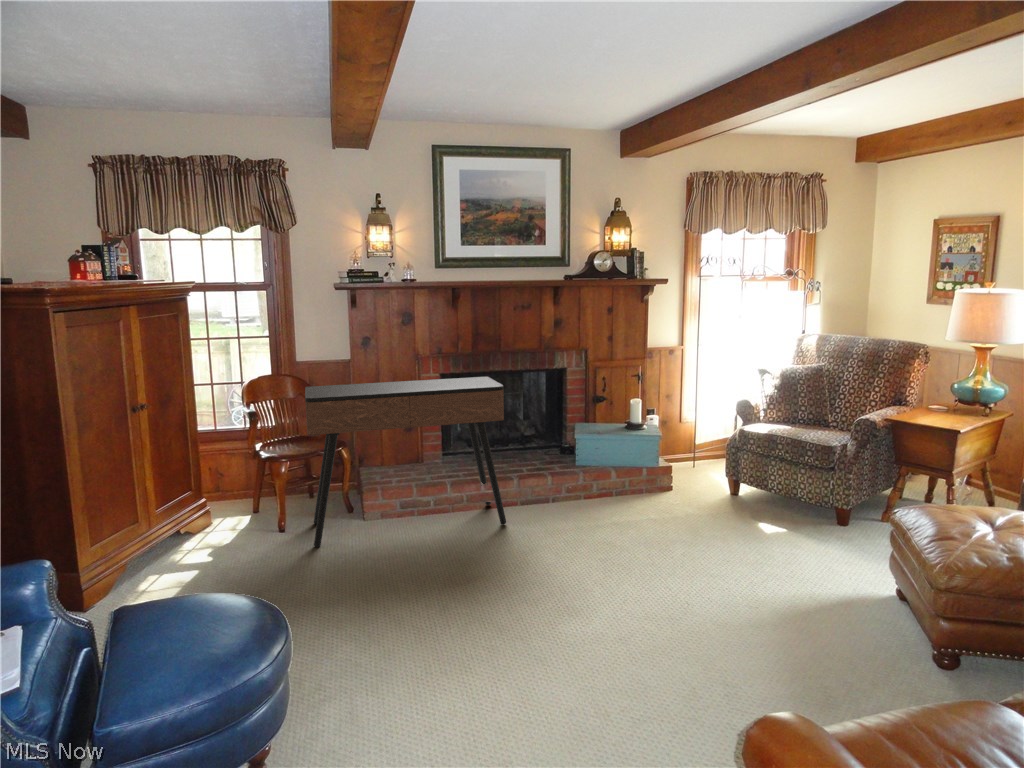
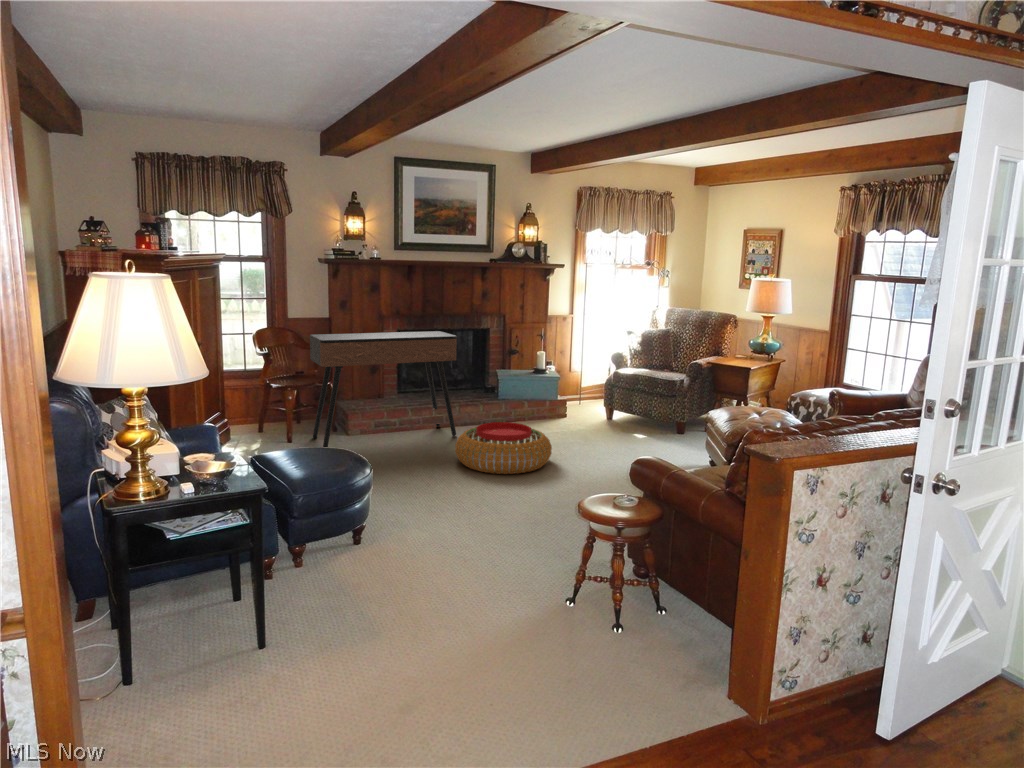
pouf: none [484,520,632,616] -> present [455,422,552,474]

